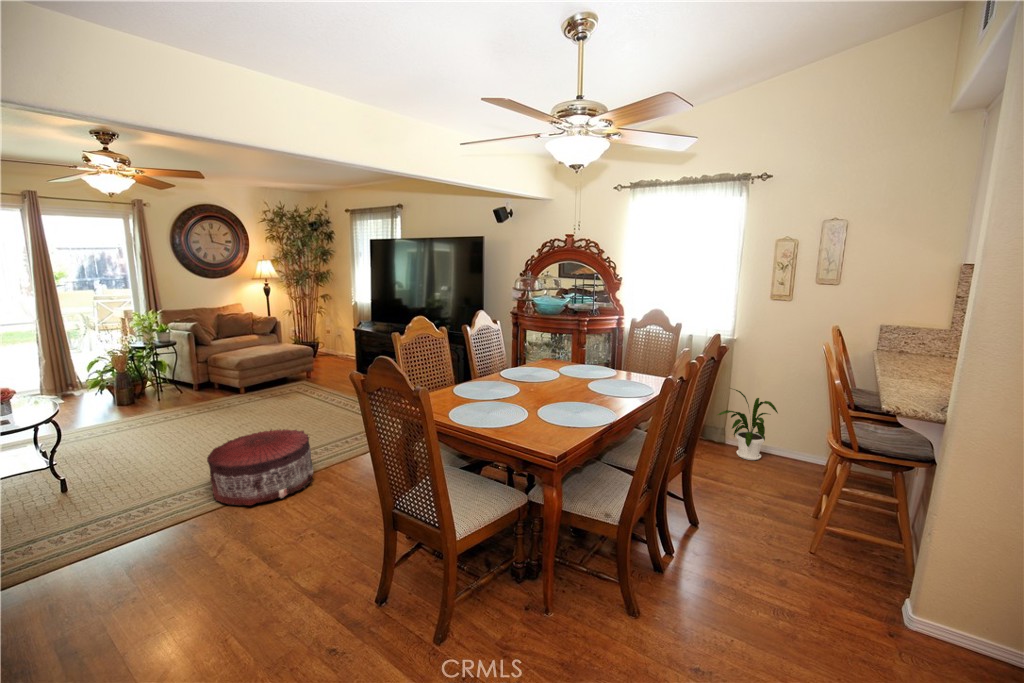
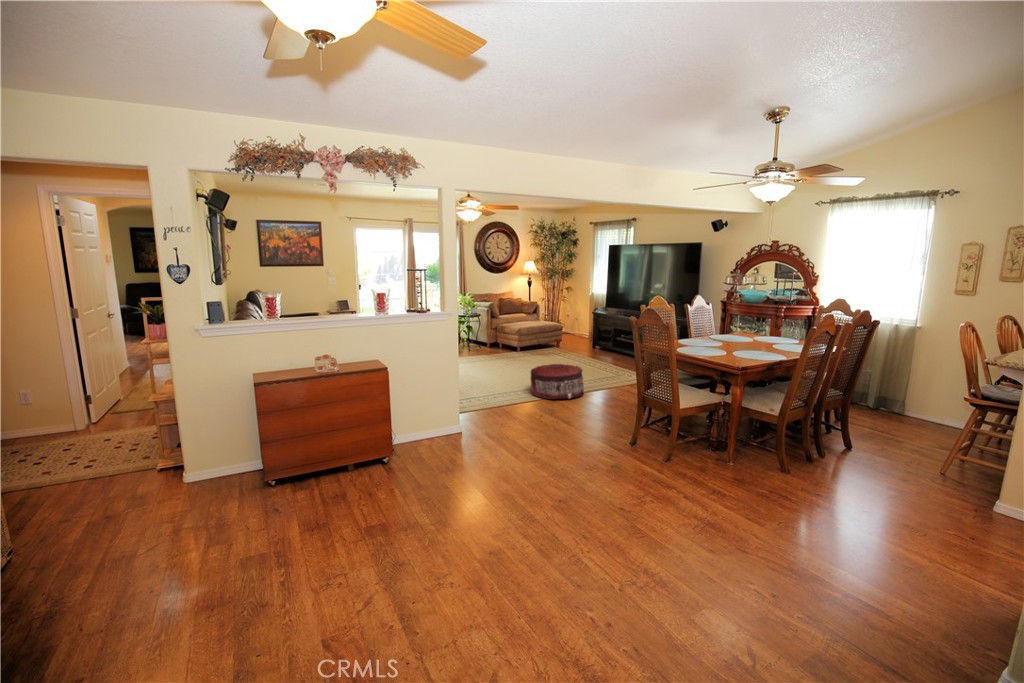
house plant: present [718,389,778,460] -> none [889,365,949,424]

